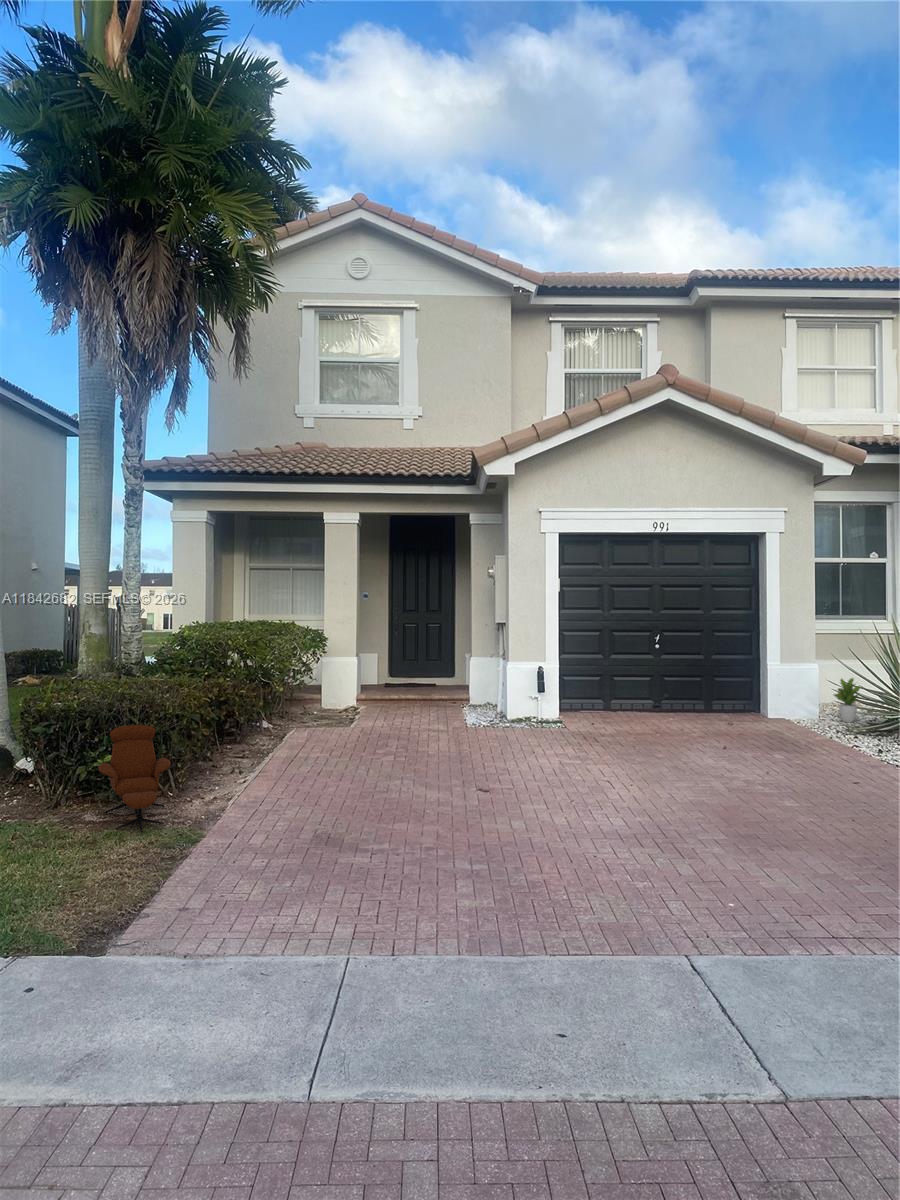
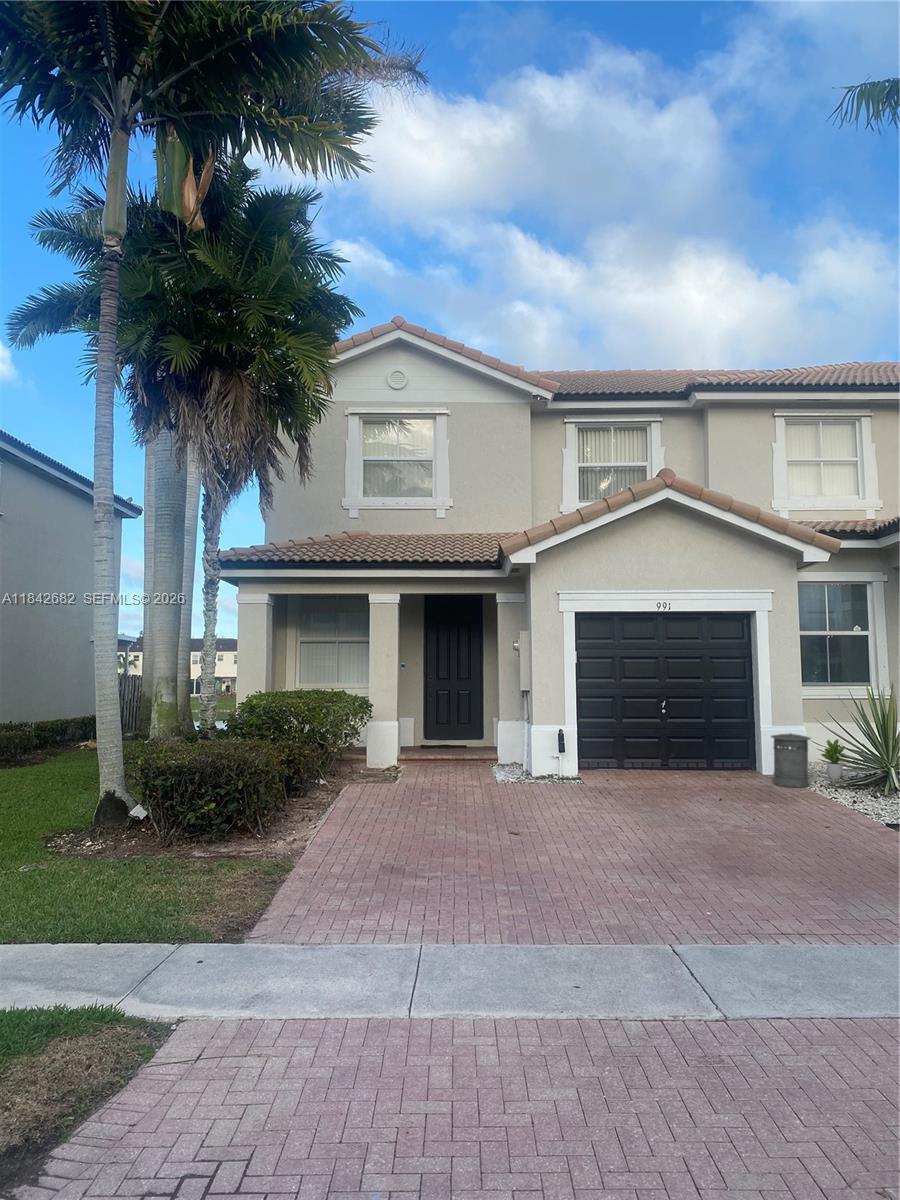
trash can: none [779,670,825,732] -> present [771,733,810,787]
lounge chair: present [98,725,171,833] -> none [208,780,264,865]

